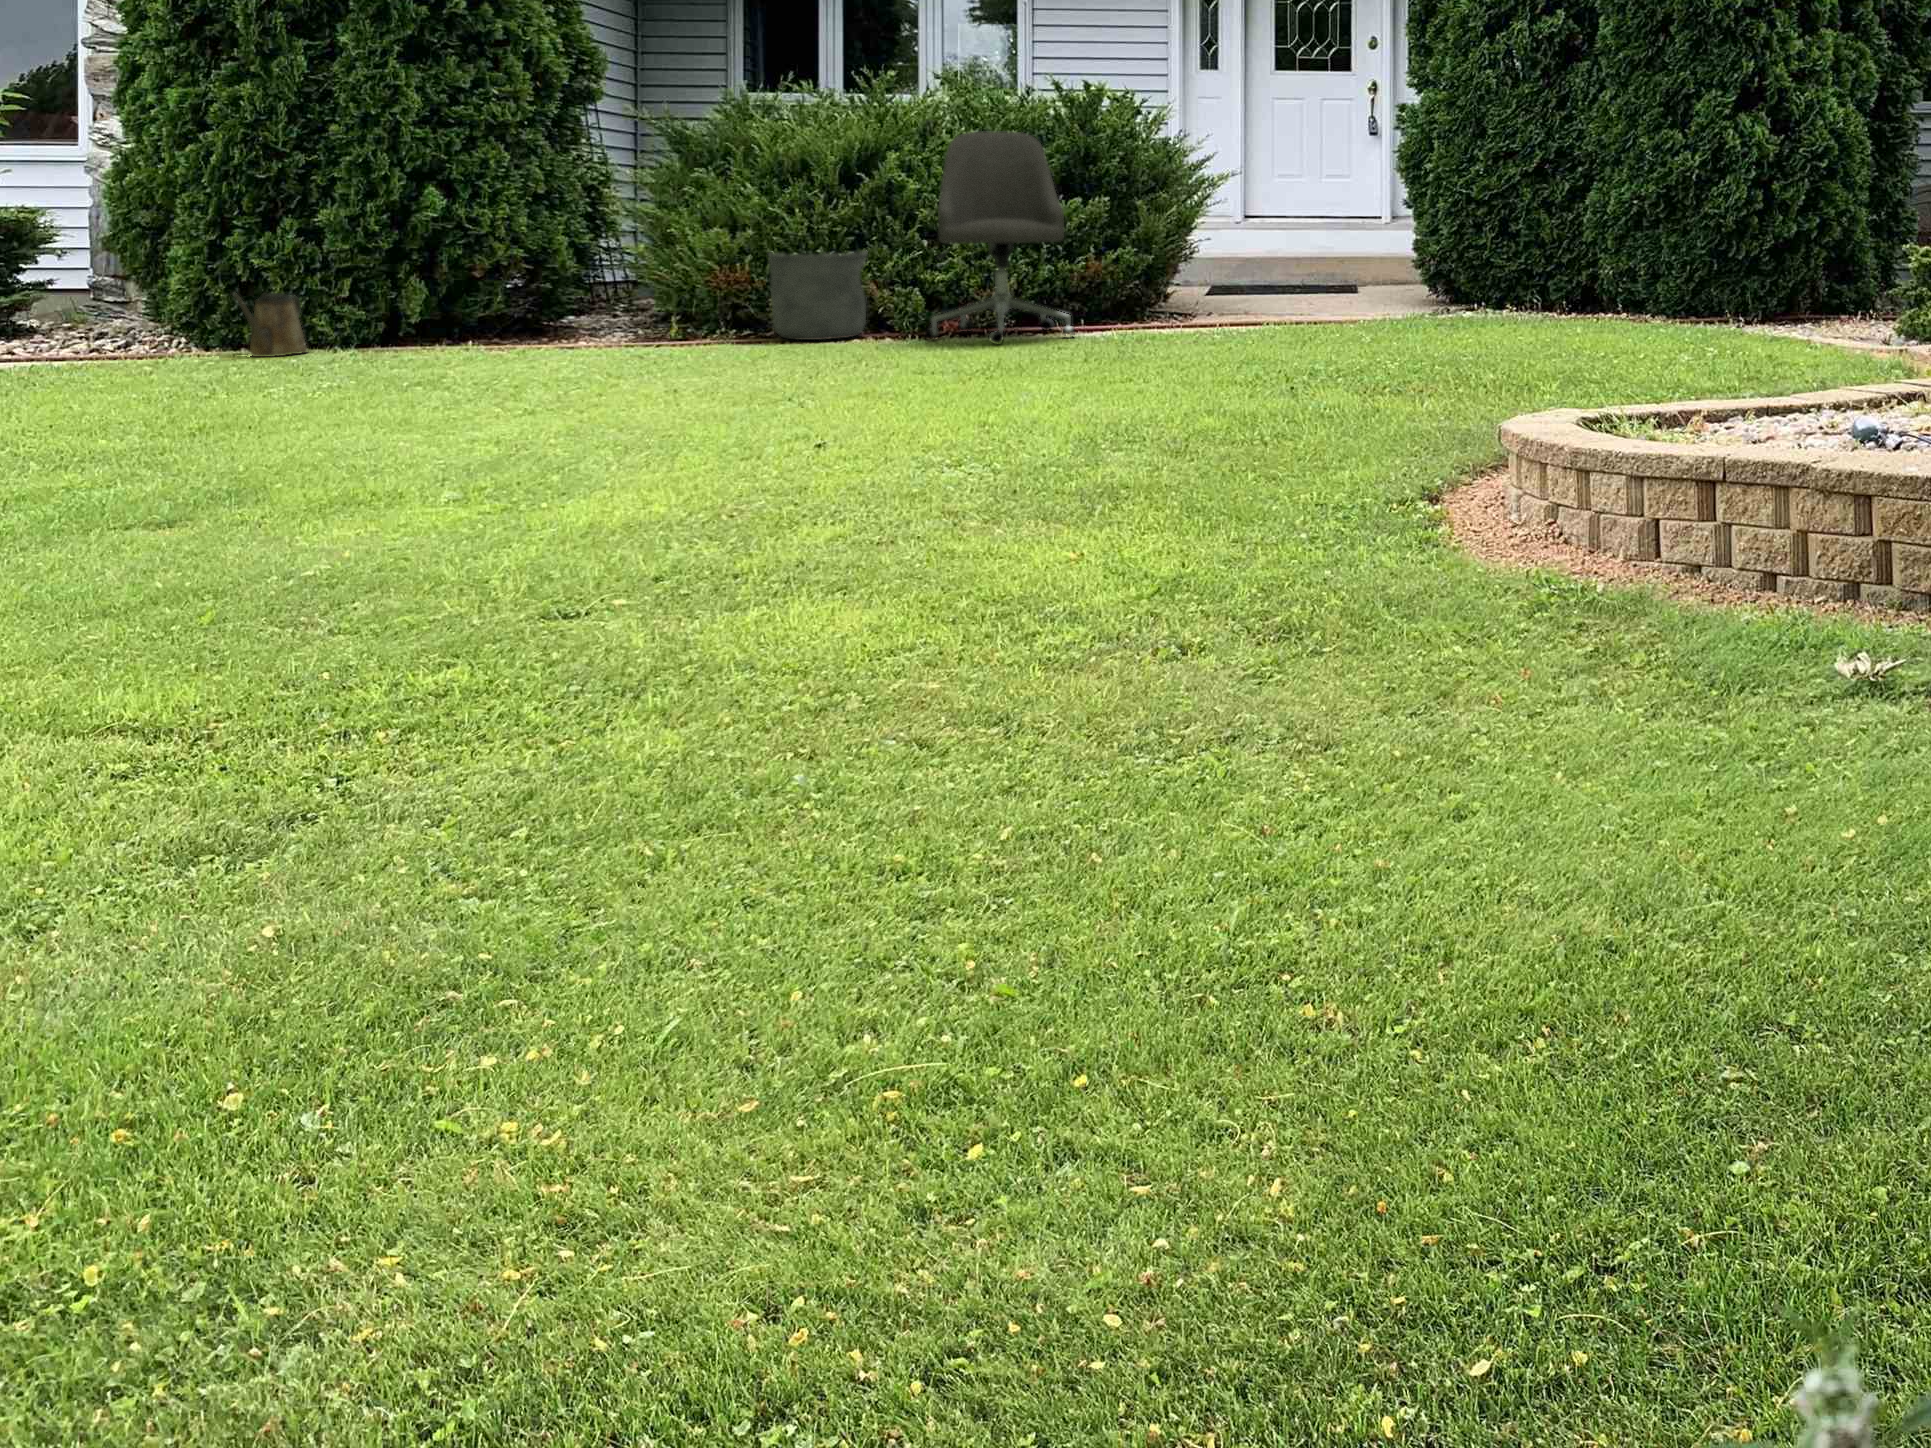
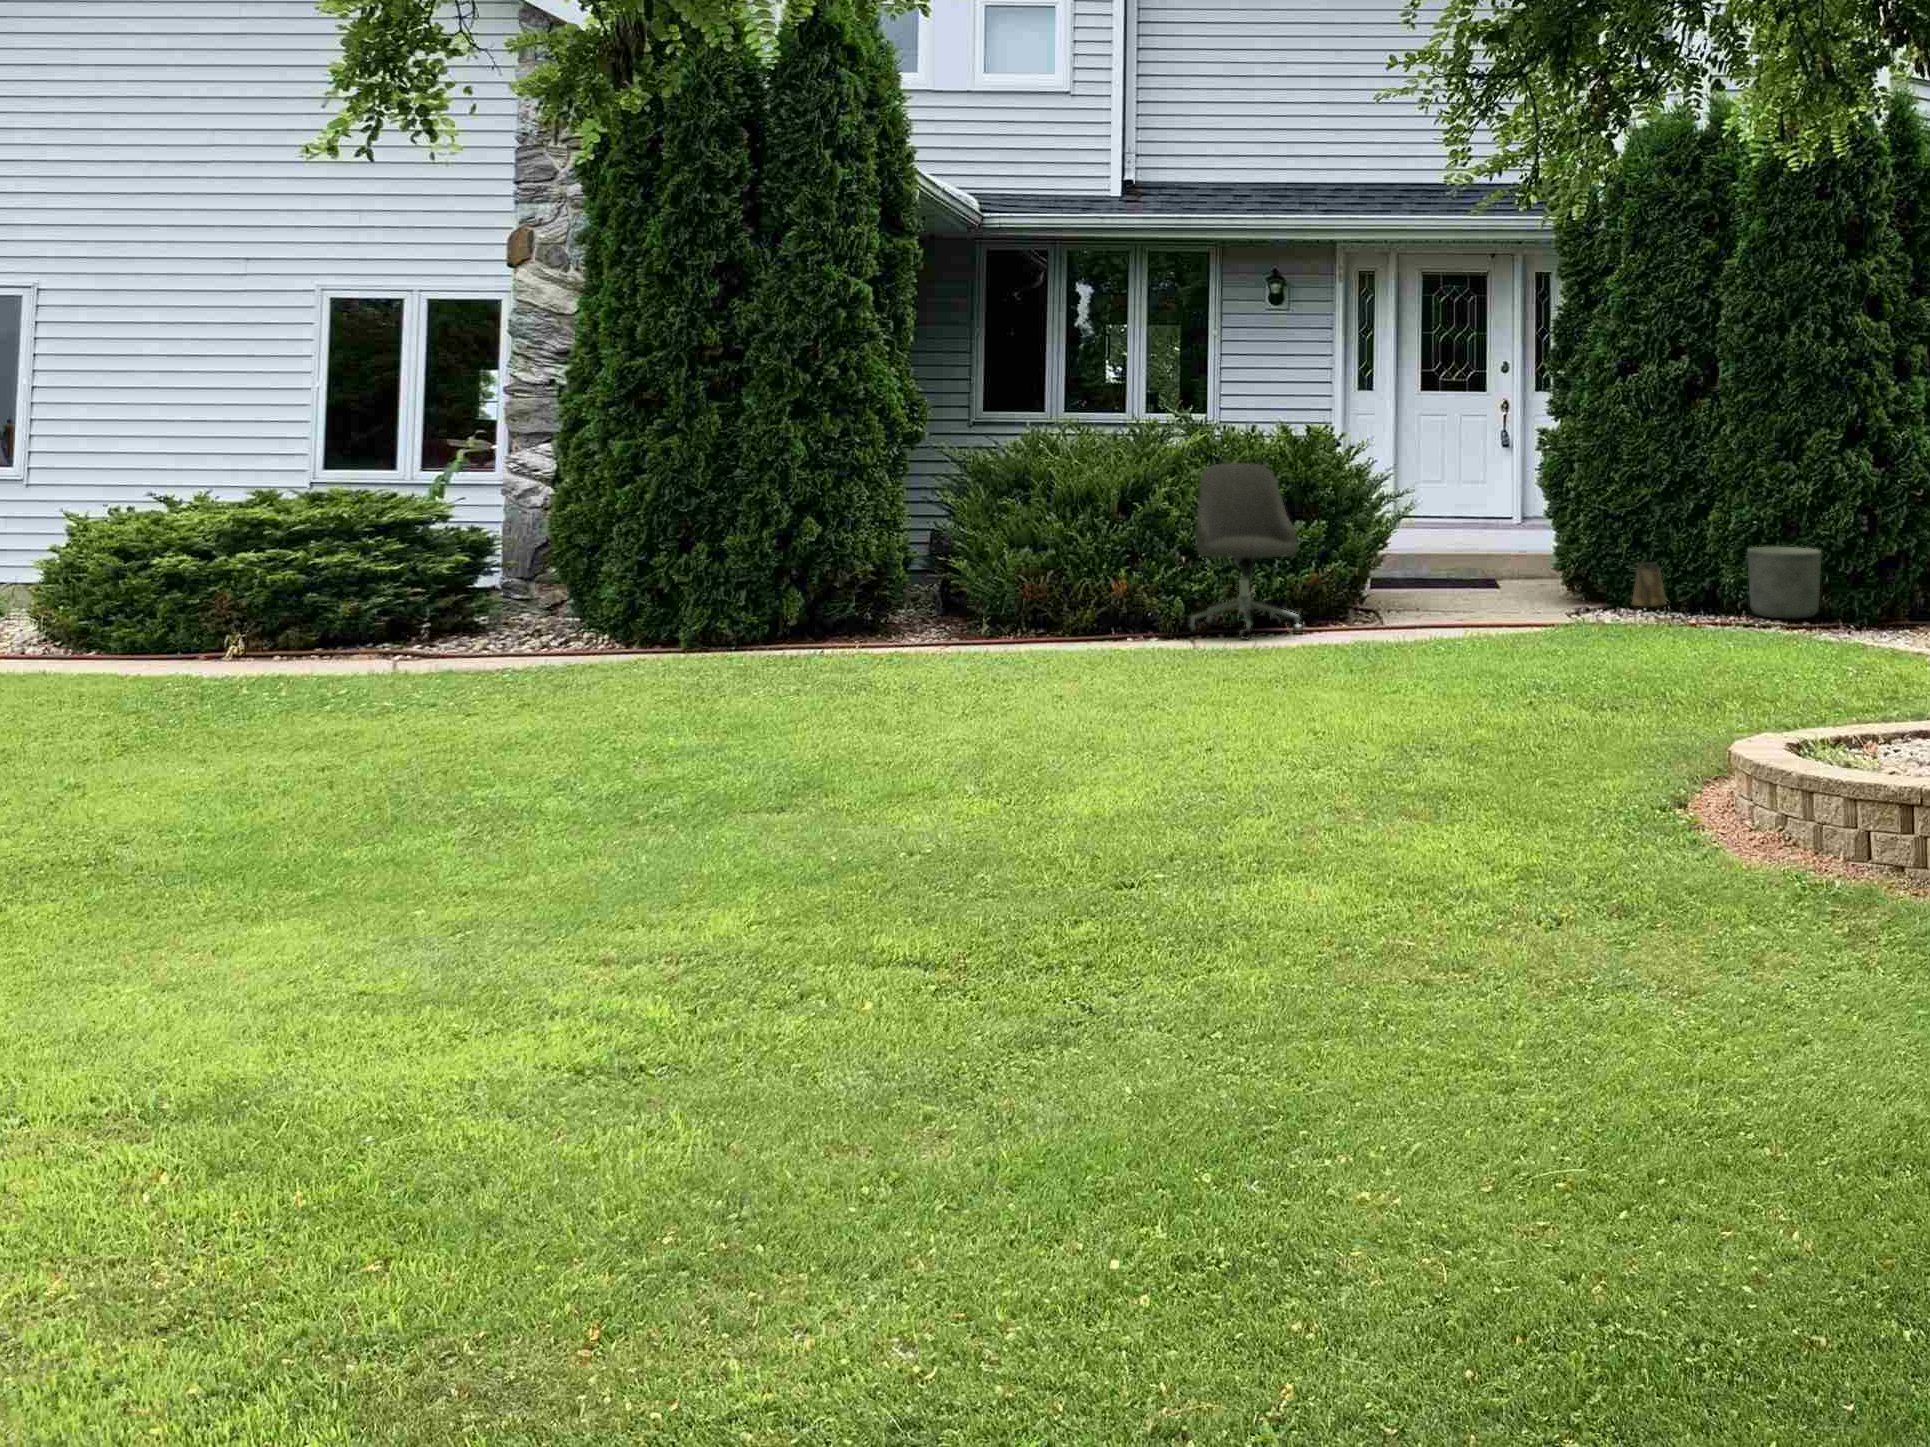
planter: present [768,252,867,340] -> present [1747,547,1821,619]
watering can: present [232,293,308,357] -> present [1632,562,1667,607]

